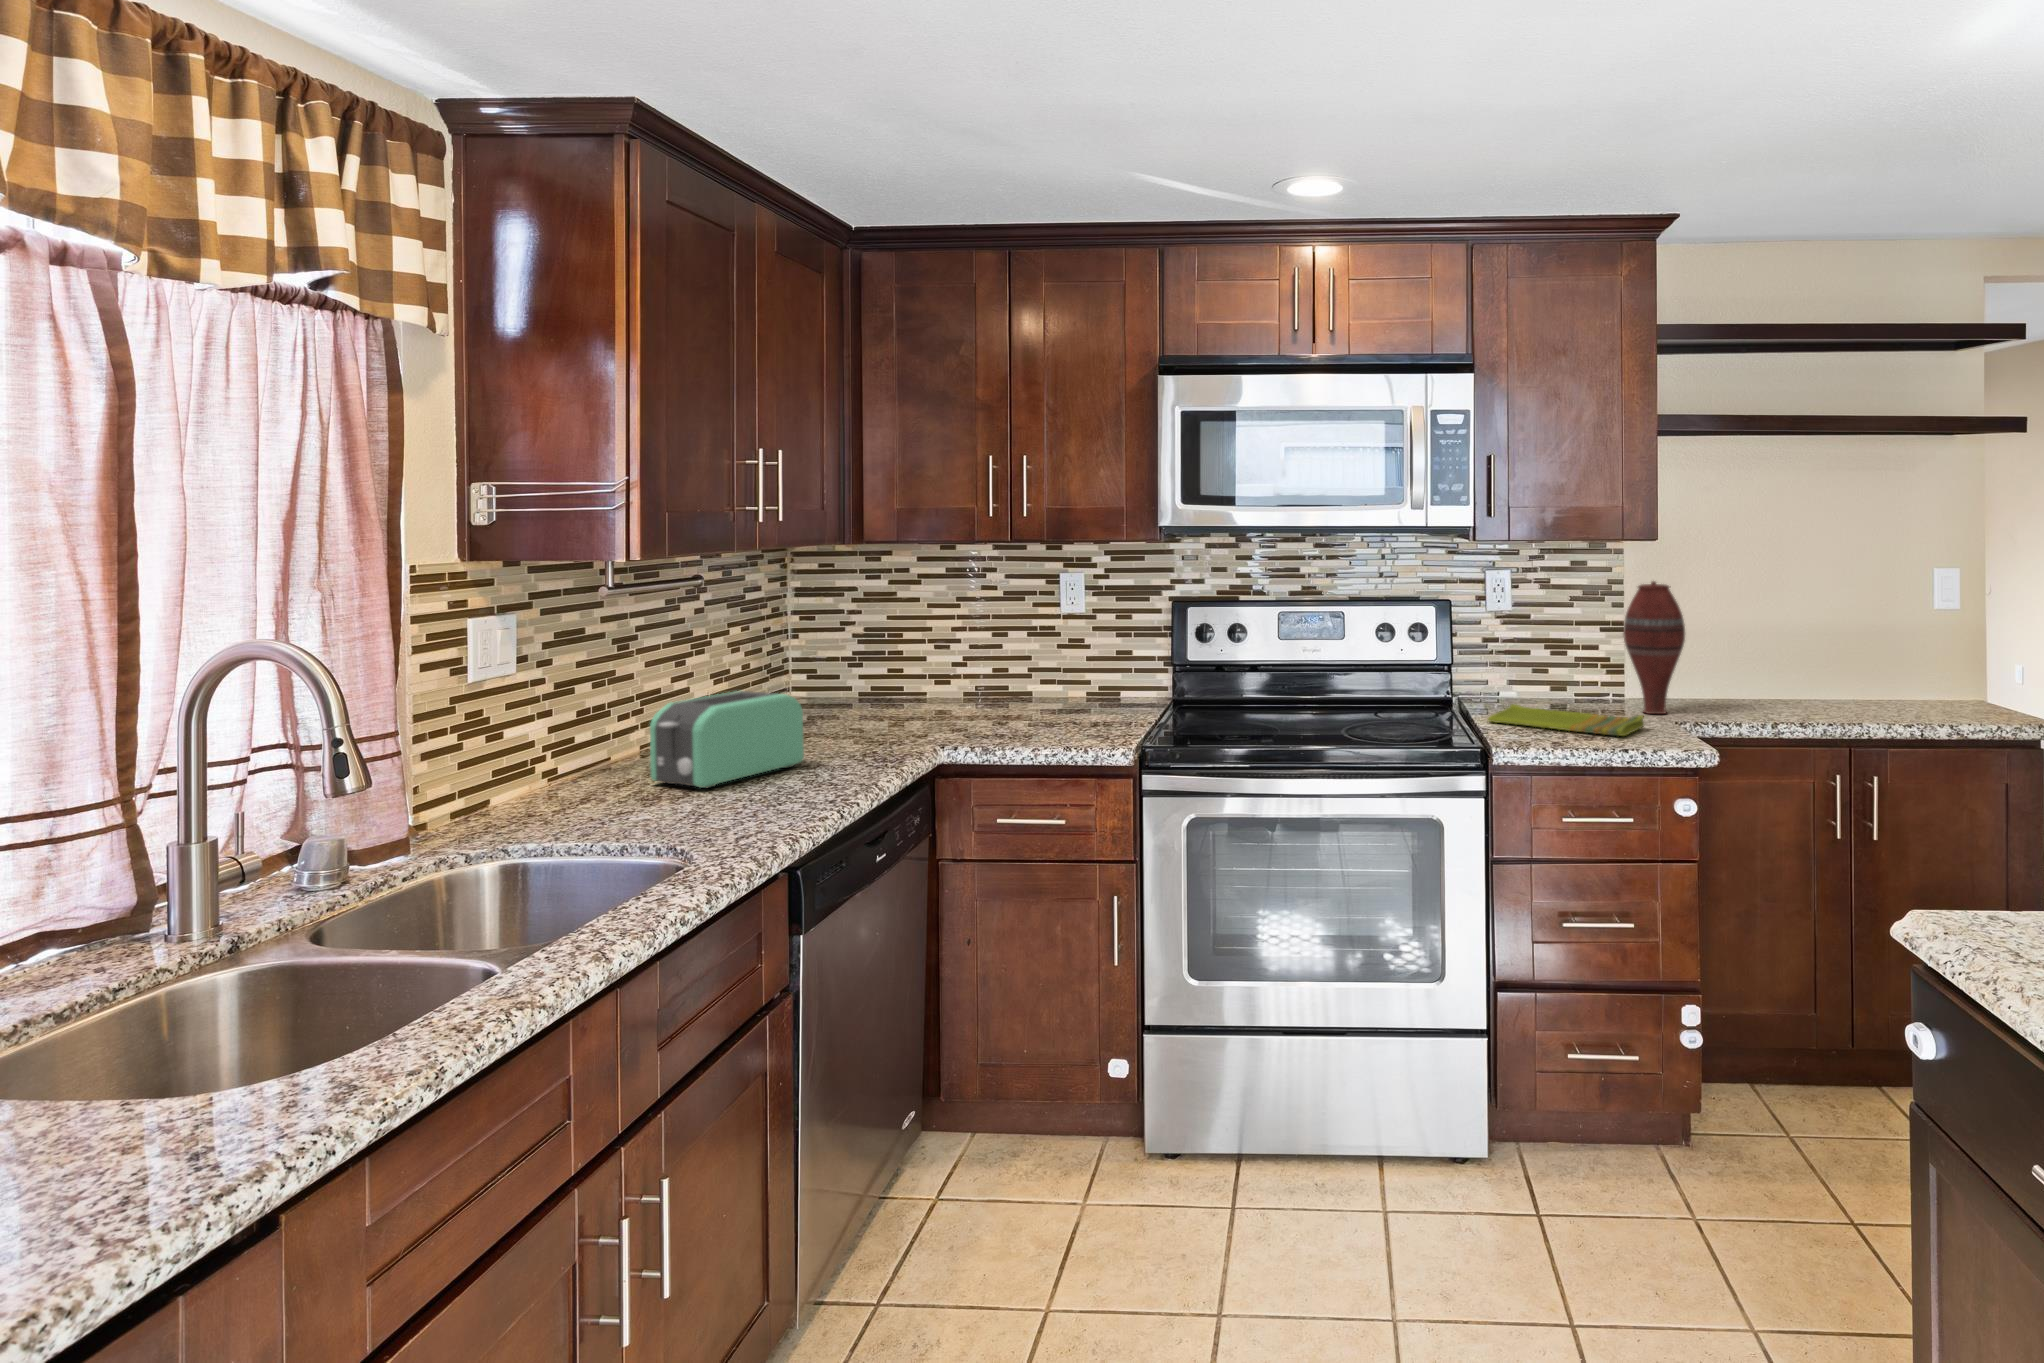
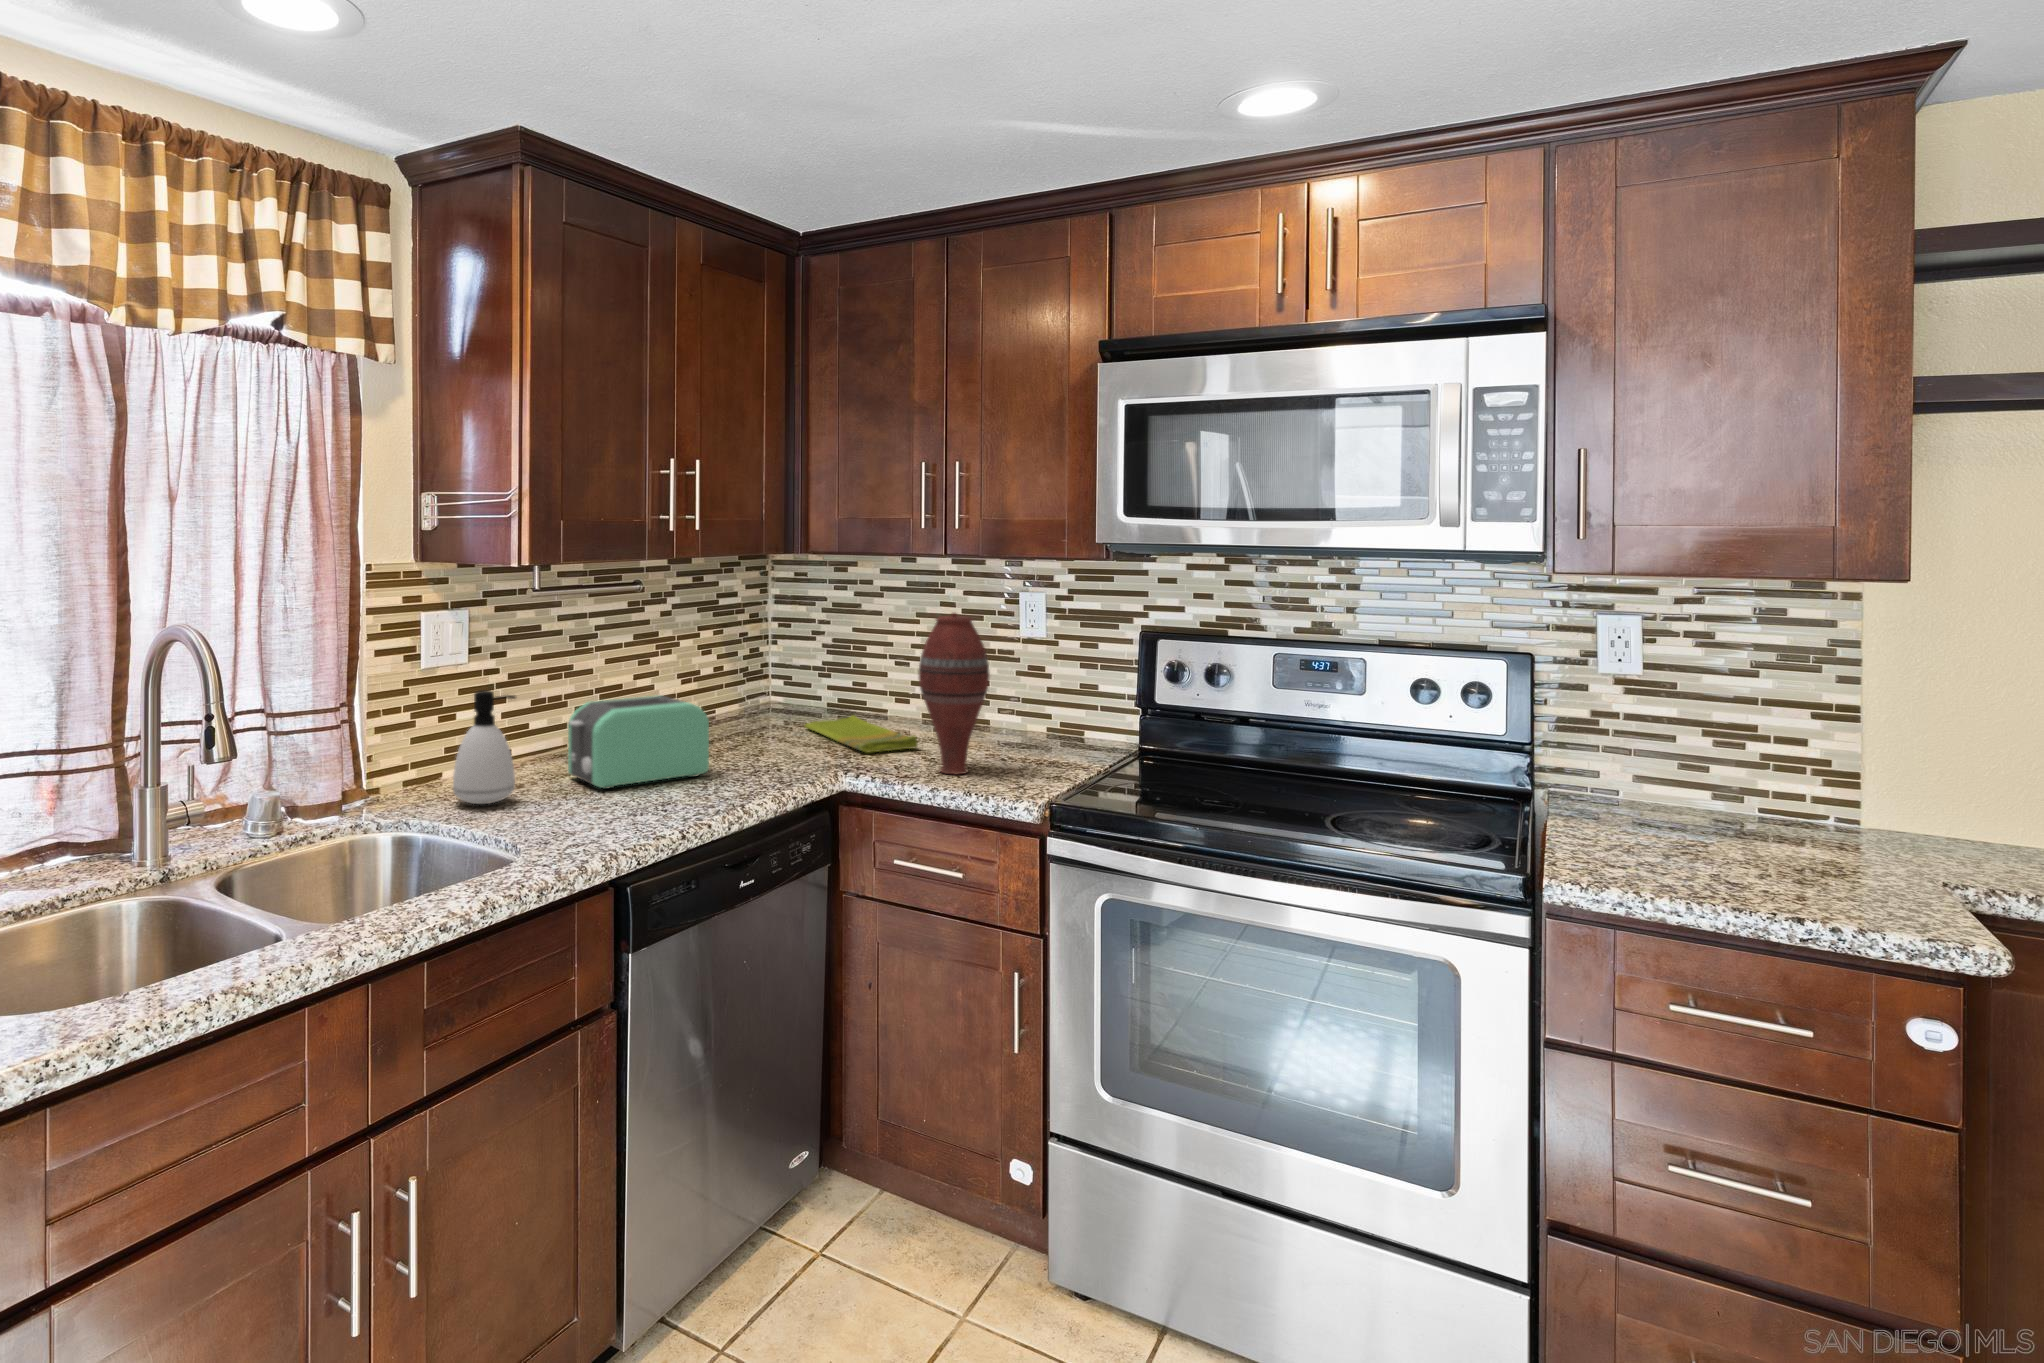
vase: present [1623,581,1685,714] -> present [918,613,989,774]
soap dispenser: none [544,696,620,818] -> present [453,690,516,804]
dish towel: present [1488,704,1644,736] -> present [805,715,918,752]

